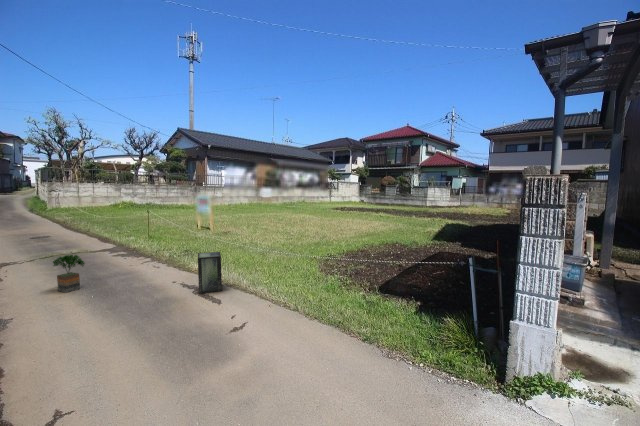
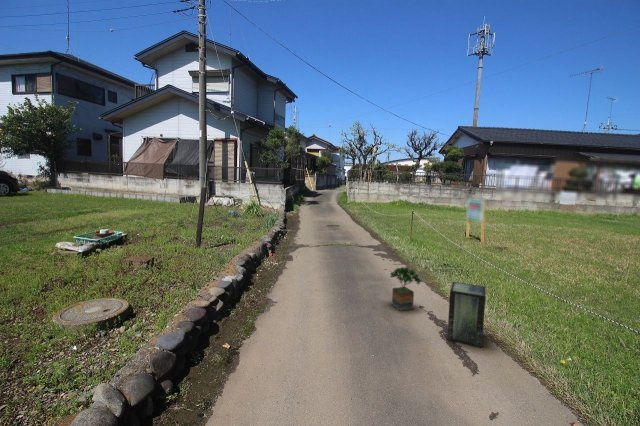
potted tree: present [53,255,85,293] -> present [390,267,421,311]

